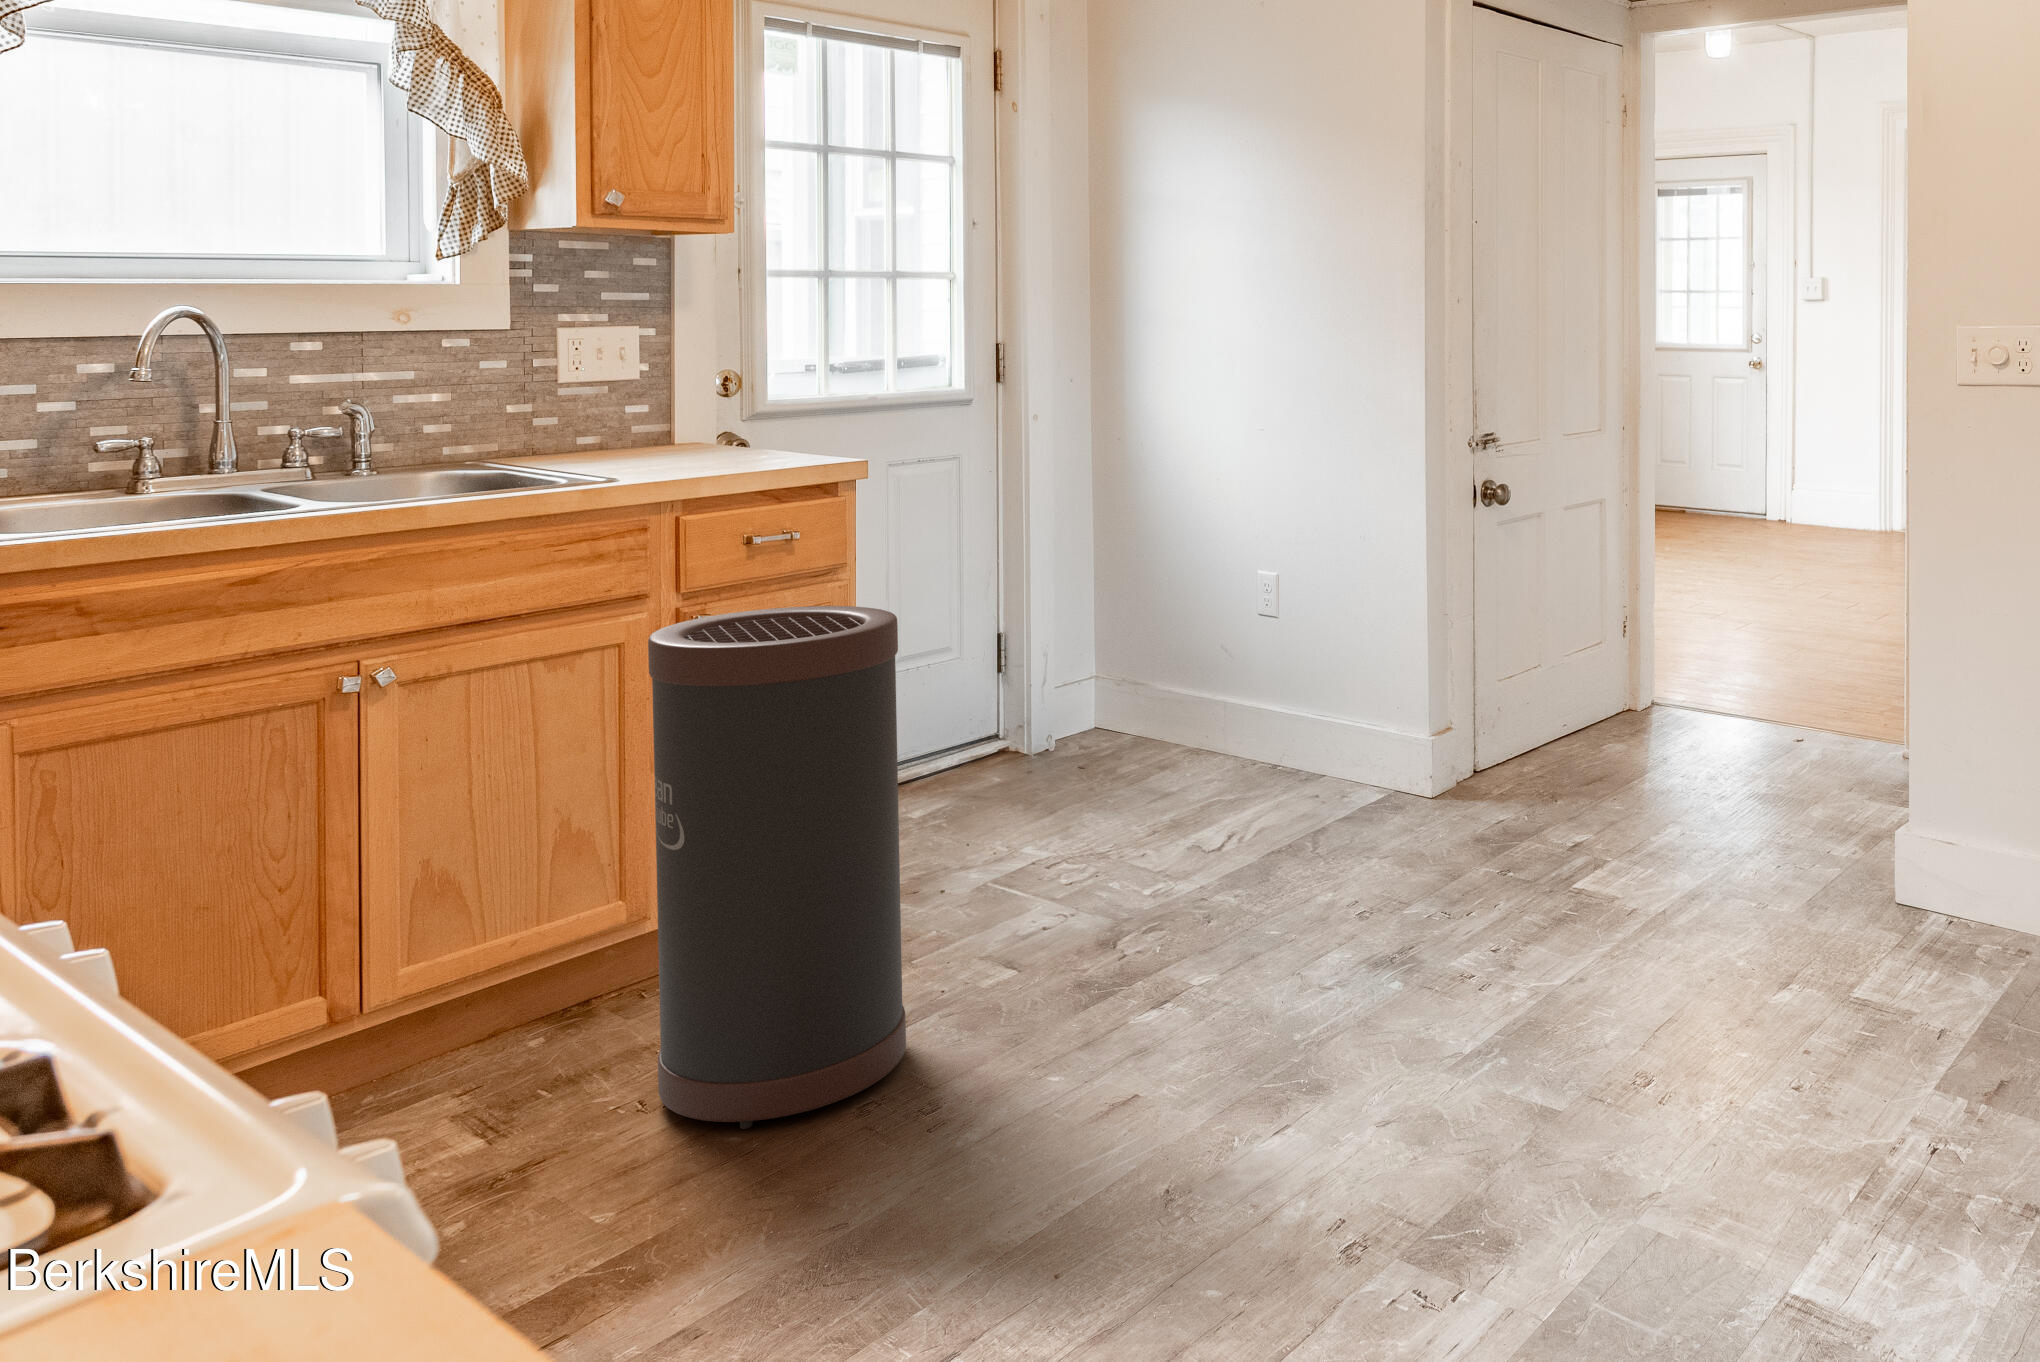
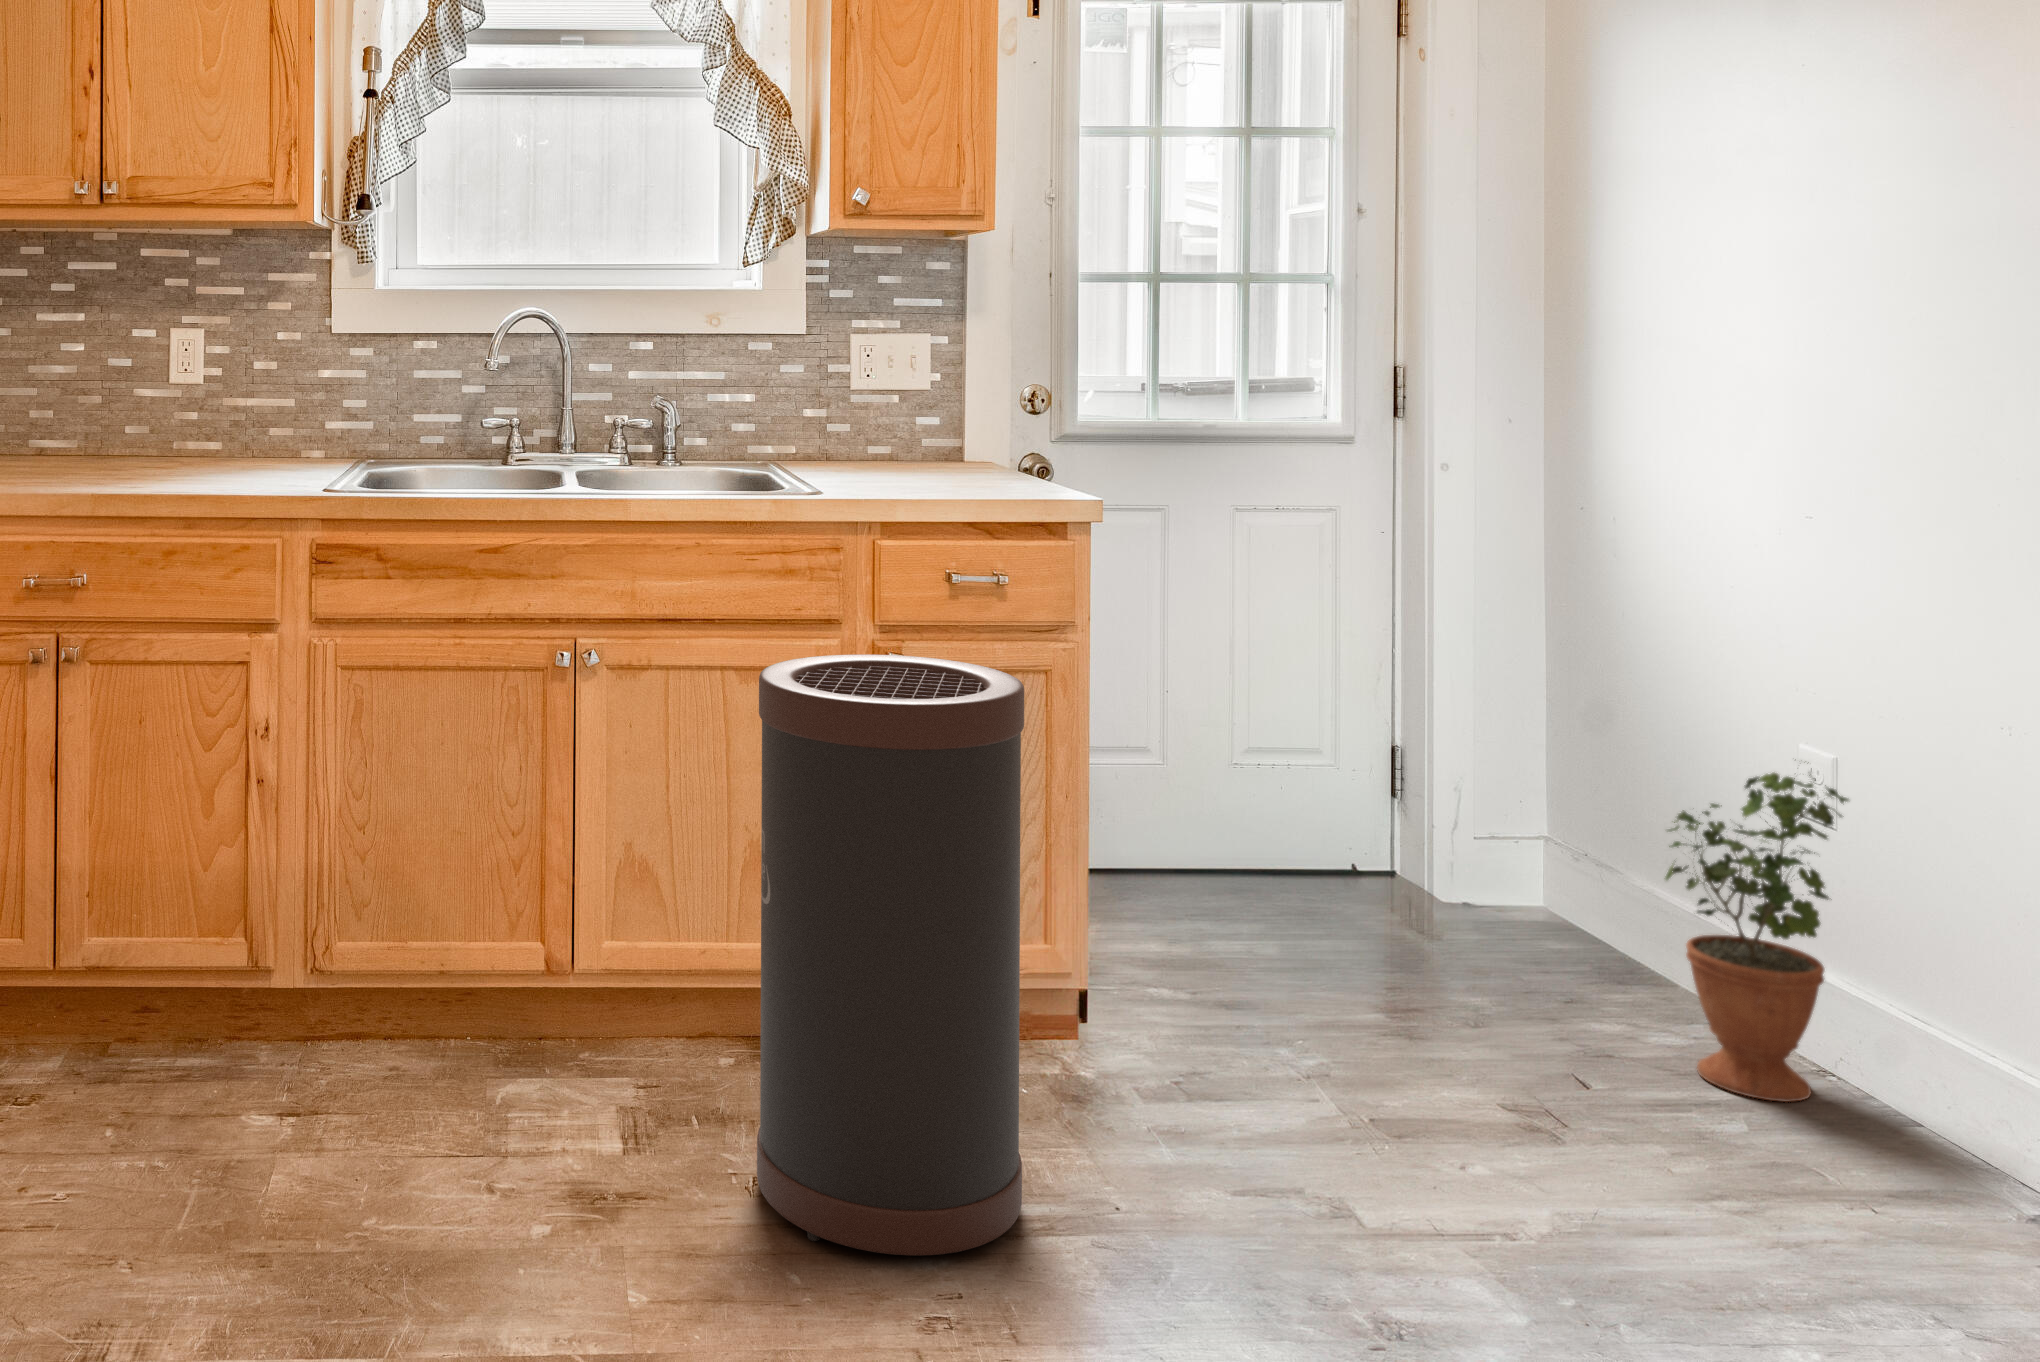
potted plant: none [1227,594,1323,815] -> present [1665,762,1849,1102]

